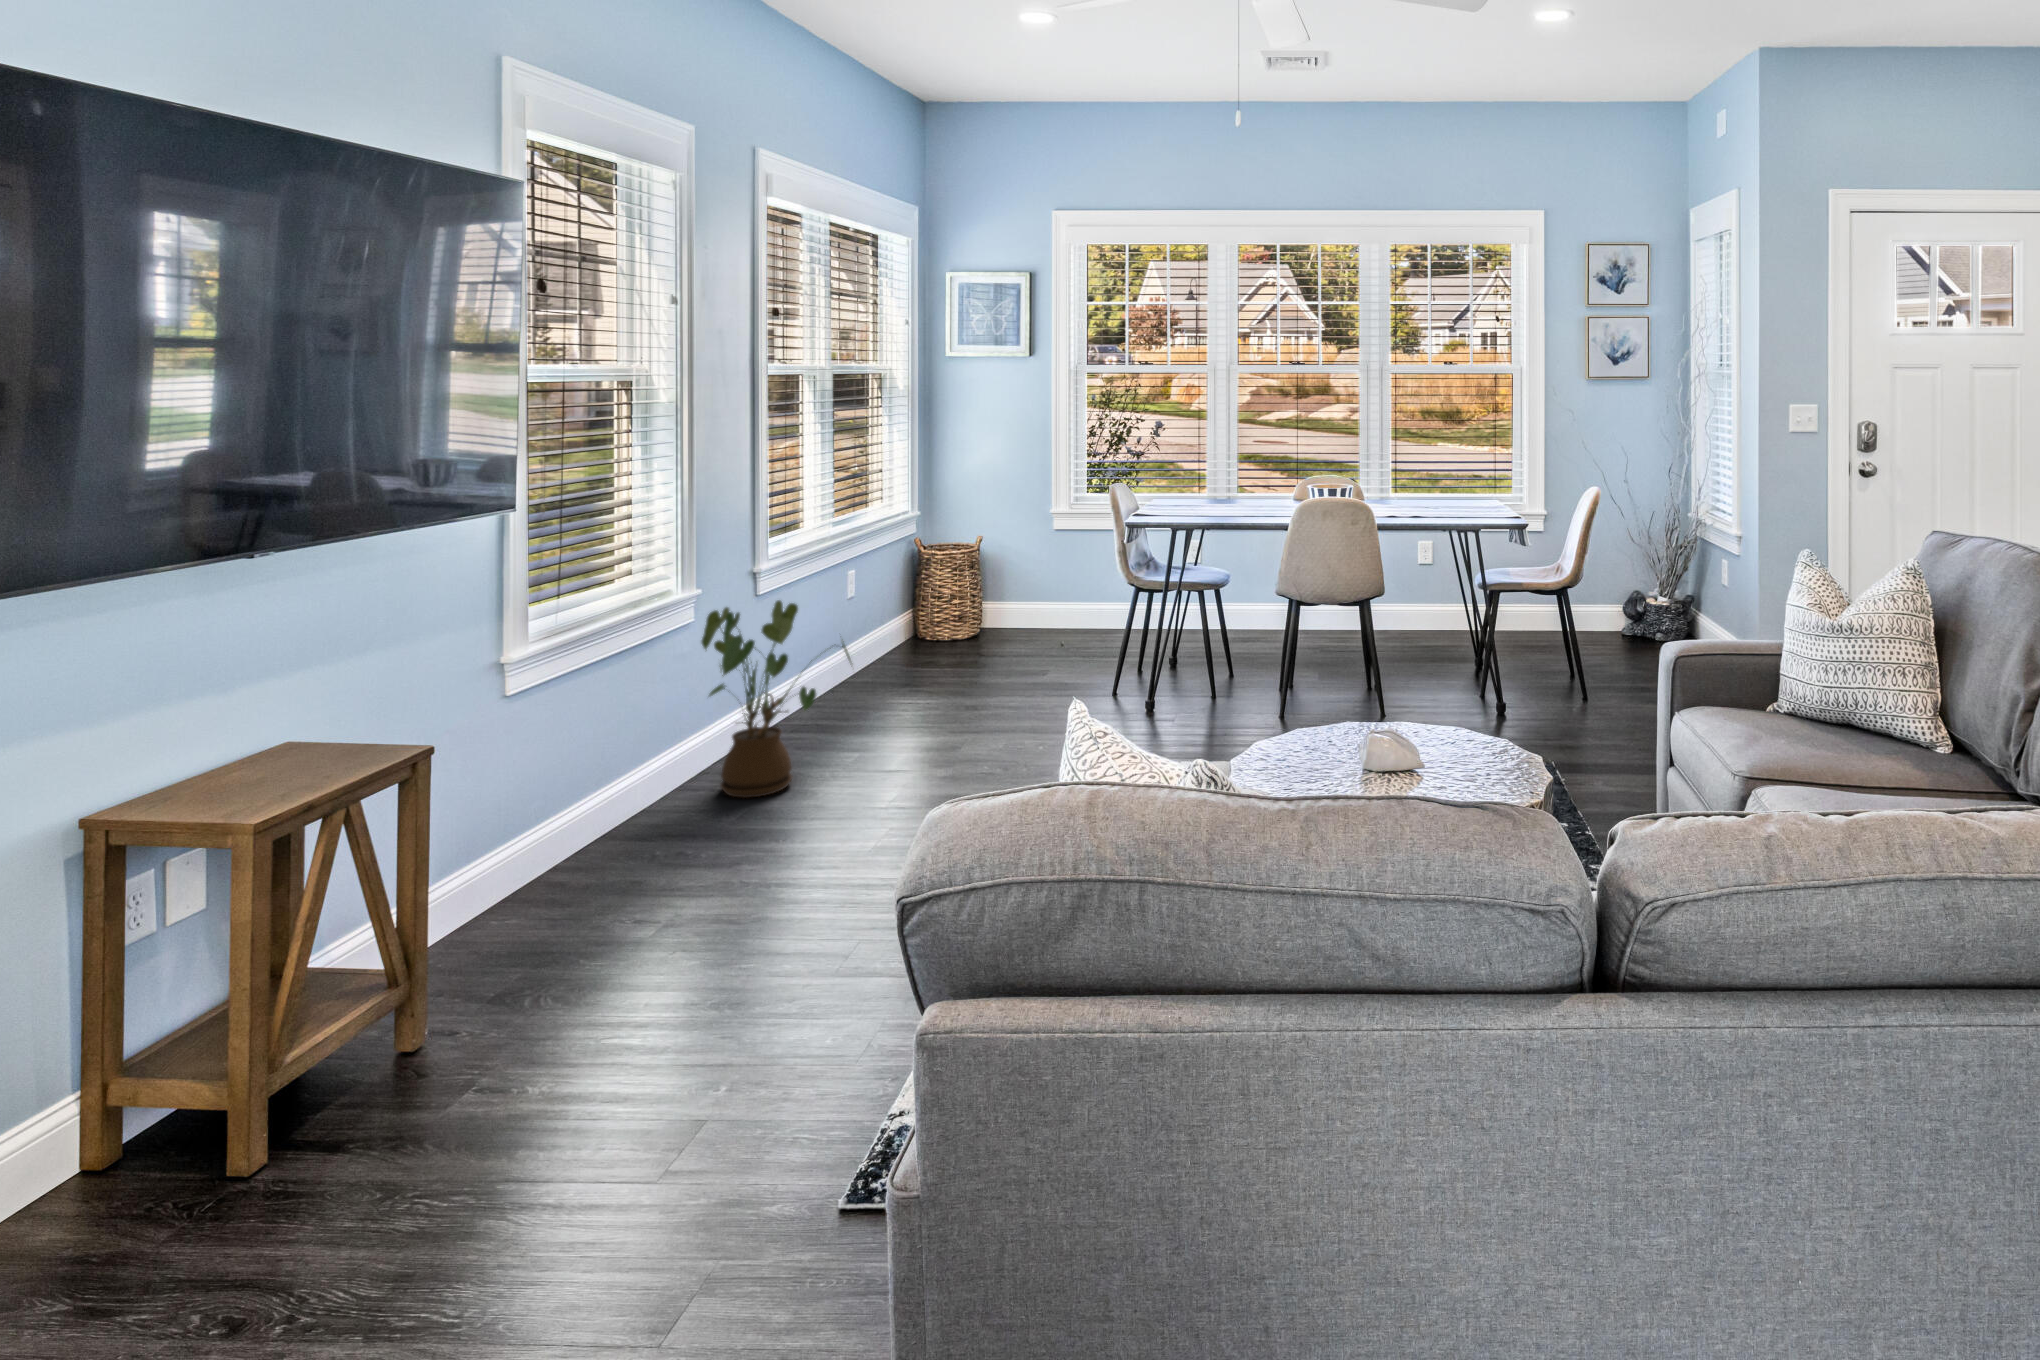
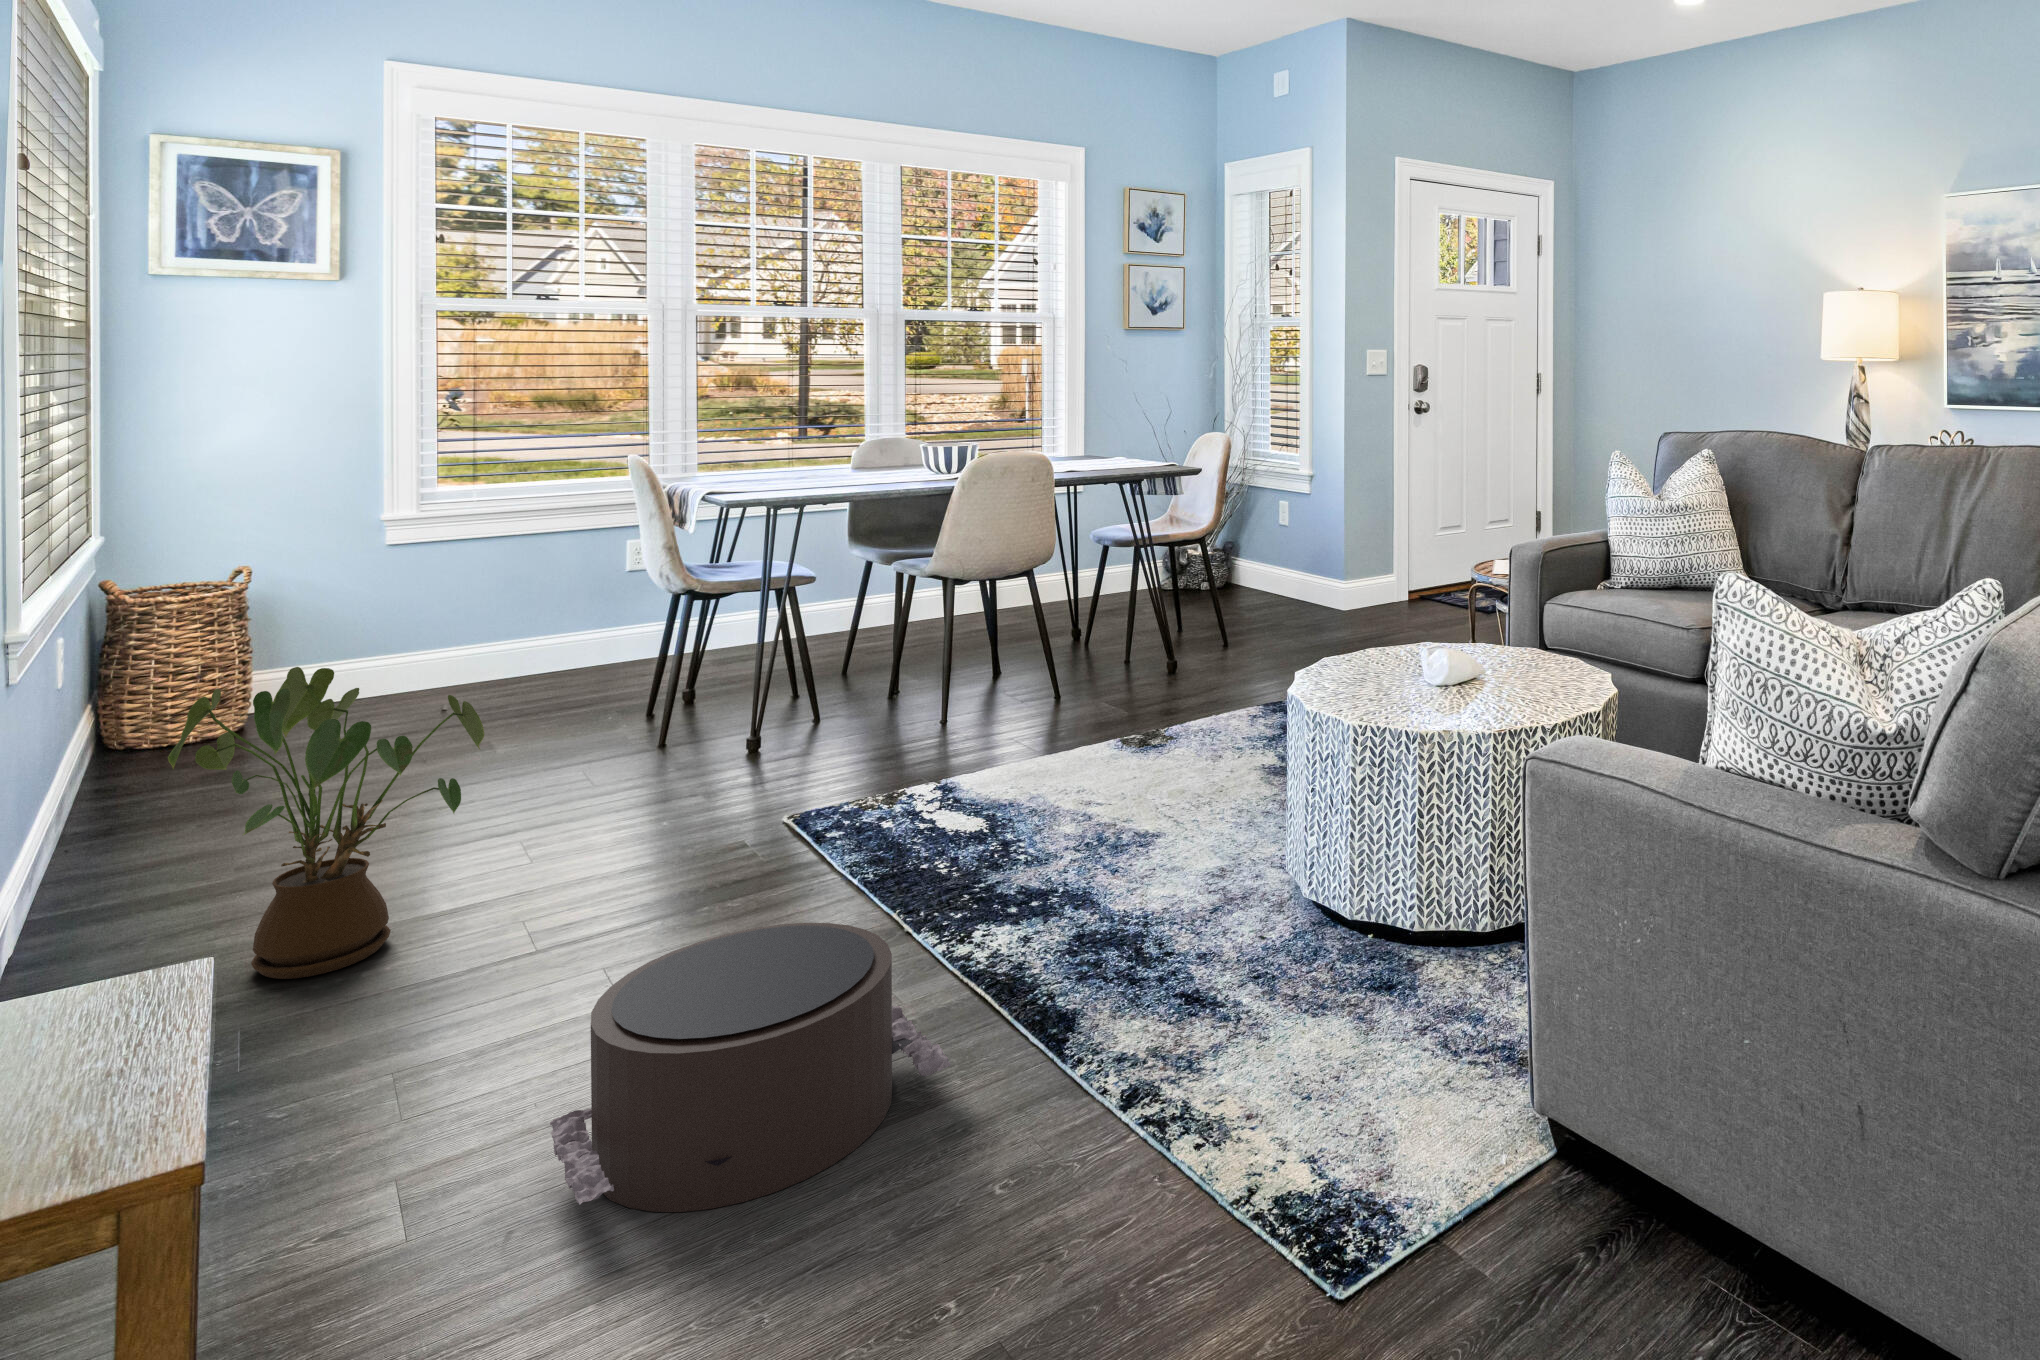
pouf: none [563,831,847,1018] -> present [550,923,951,1212]

